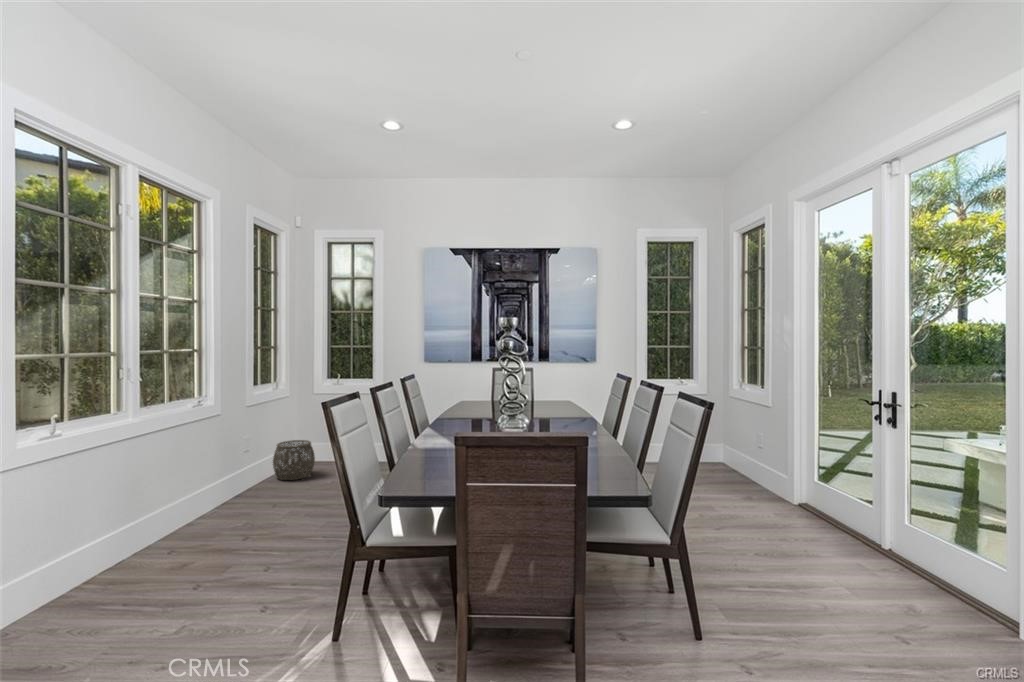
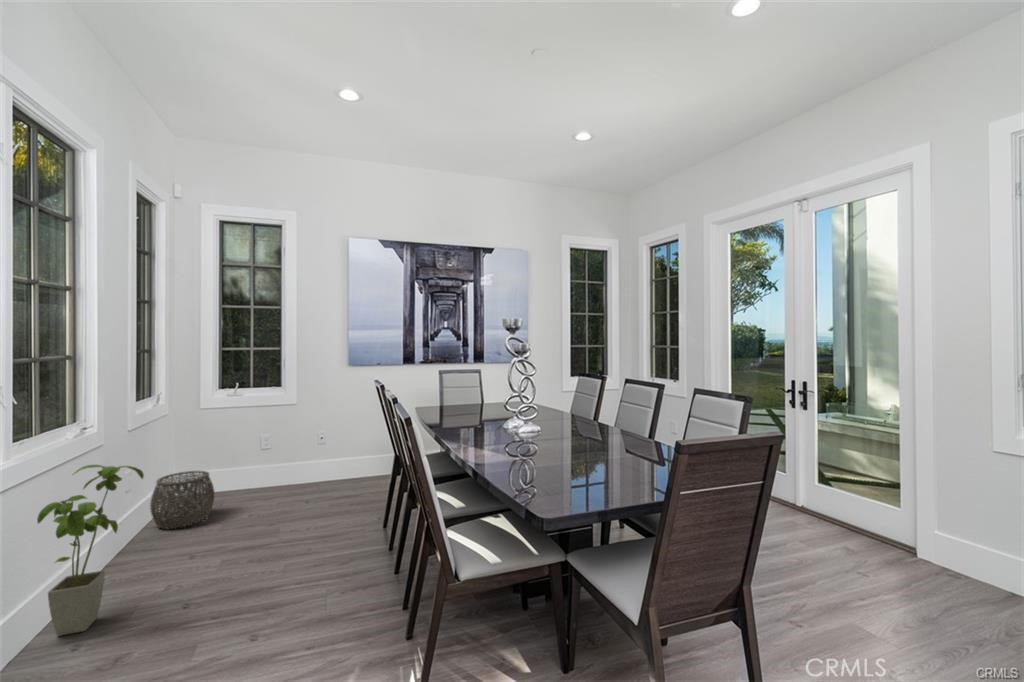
house plant: none [189,423,248,526] -> present [37,465,144,636]

